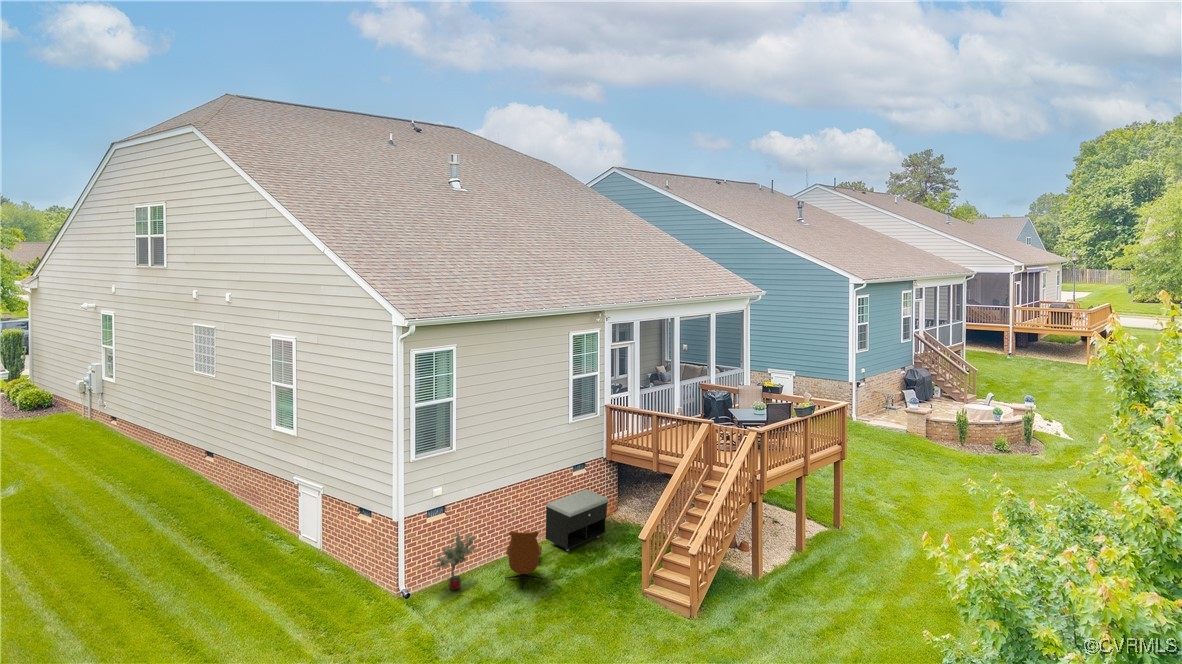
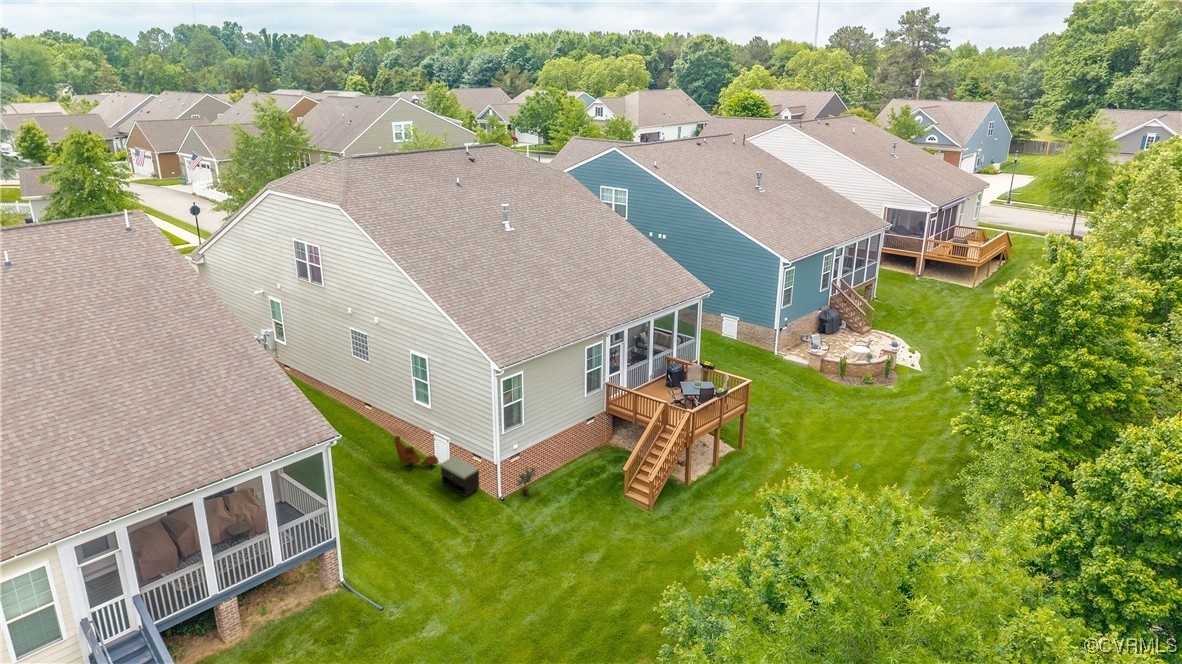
storage bench: present [546,489,608,551] -> present [440,456,479,496]
lounge chair: present [505,531,543,589] -> present [394,436,438,469]

